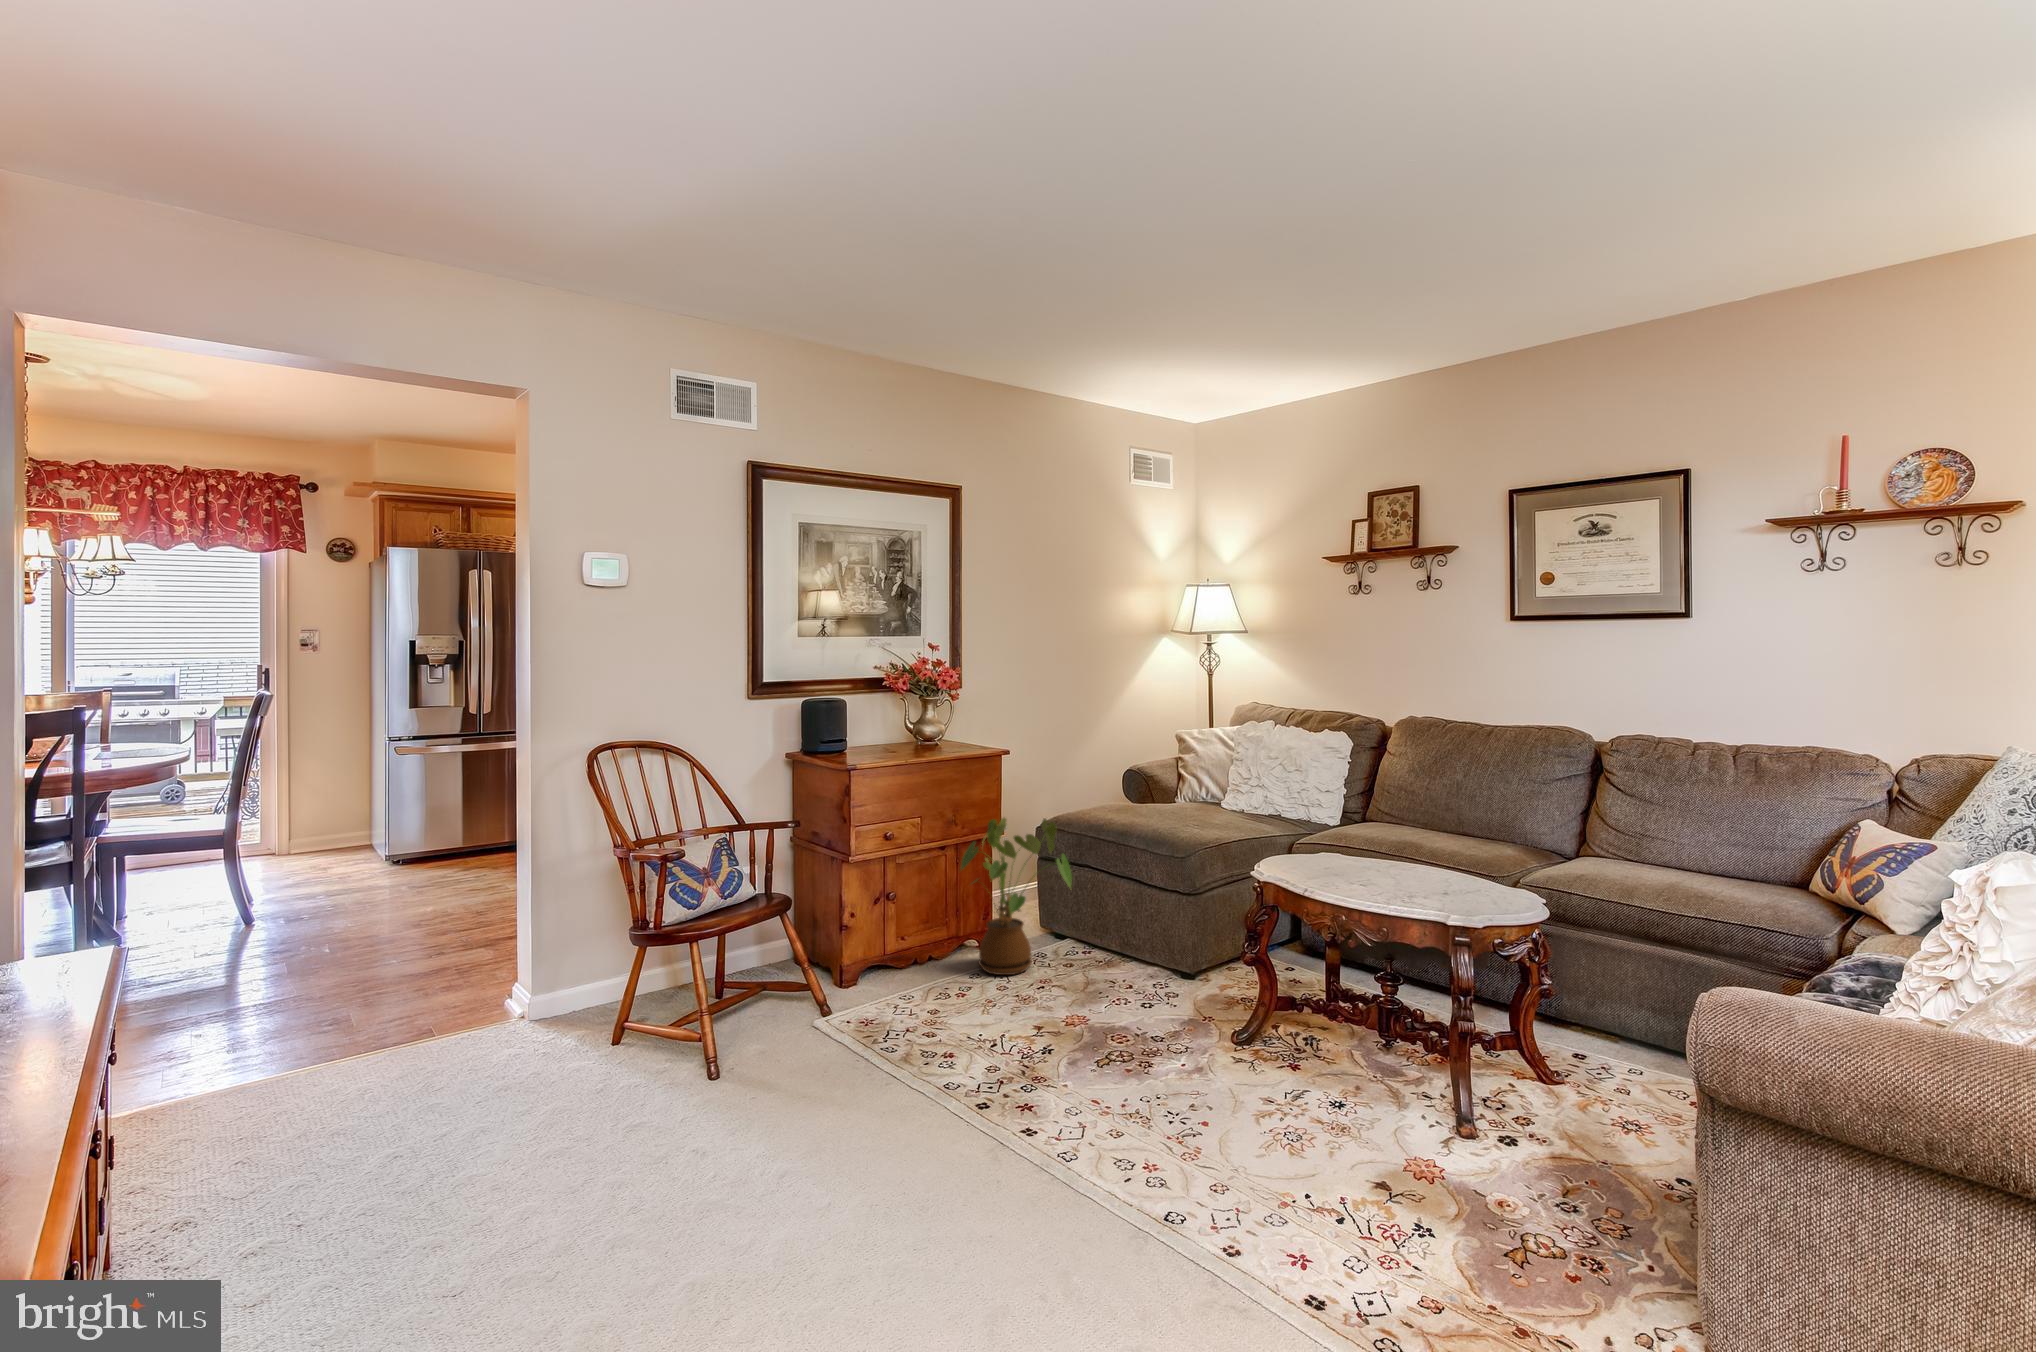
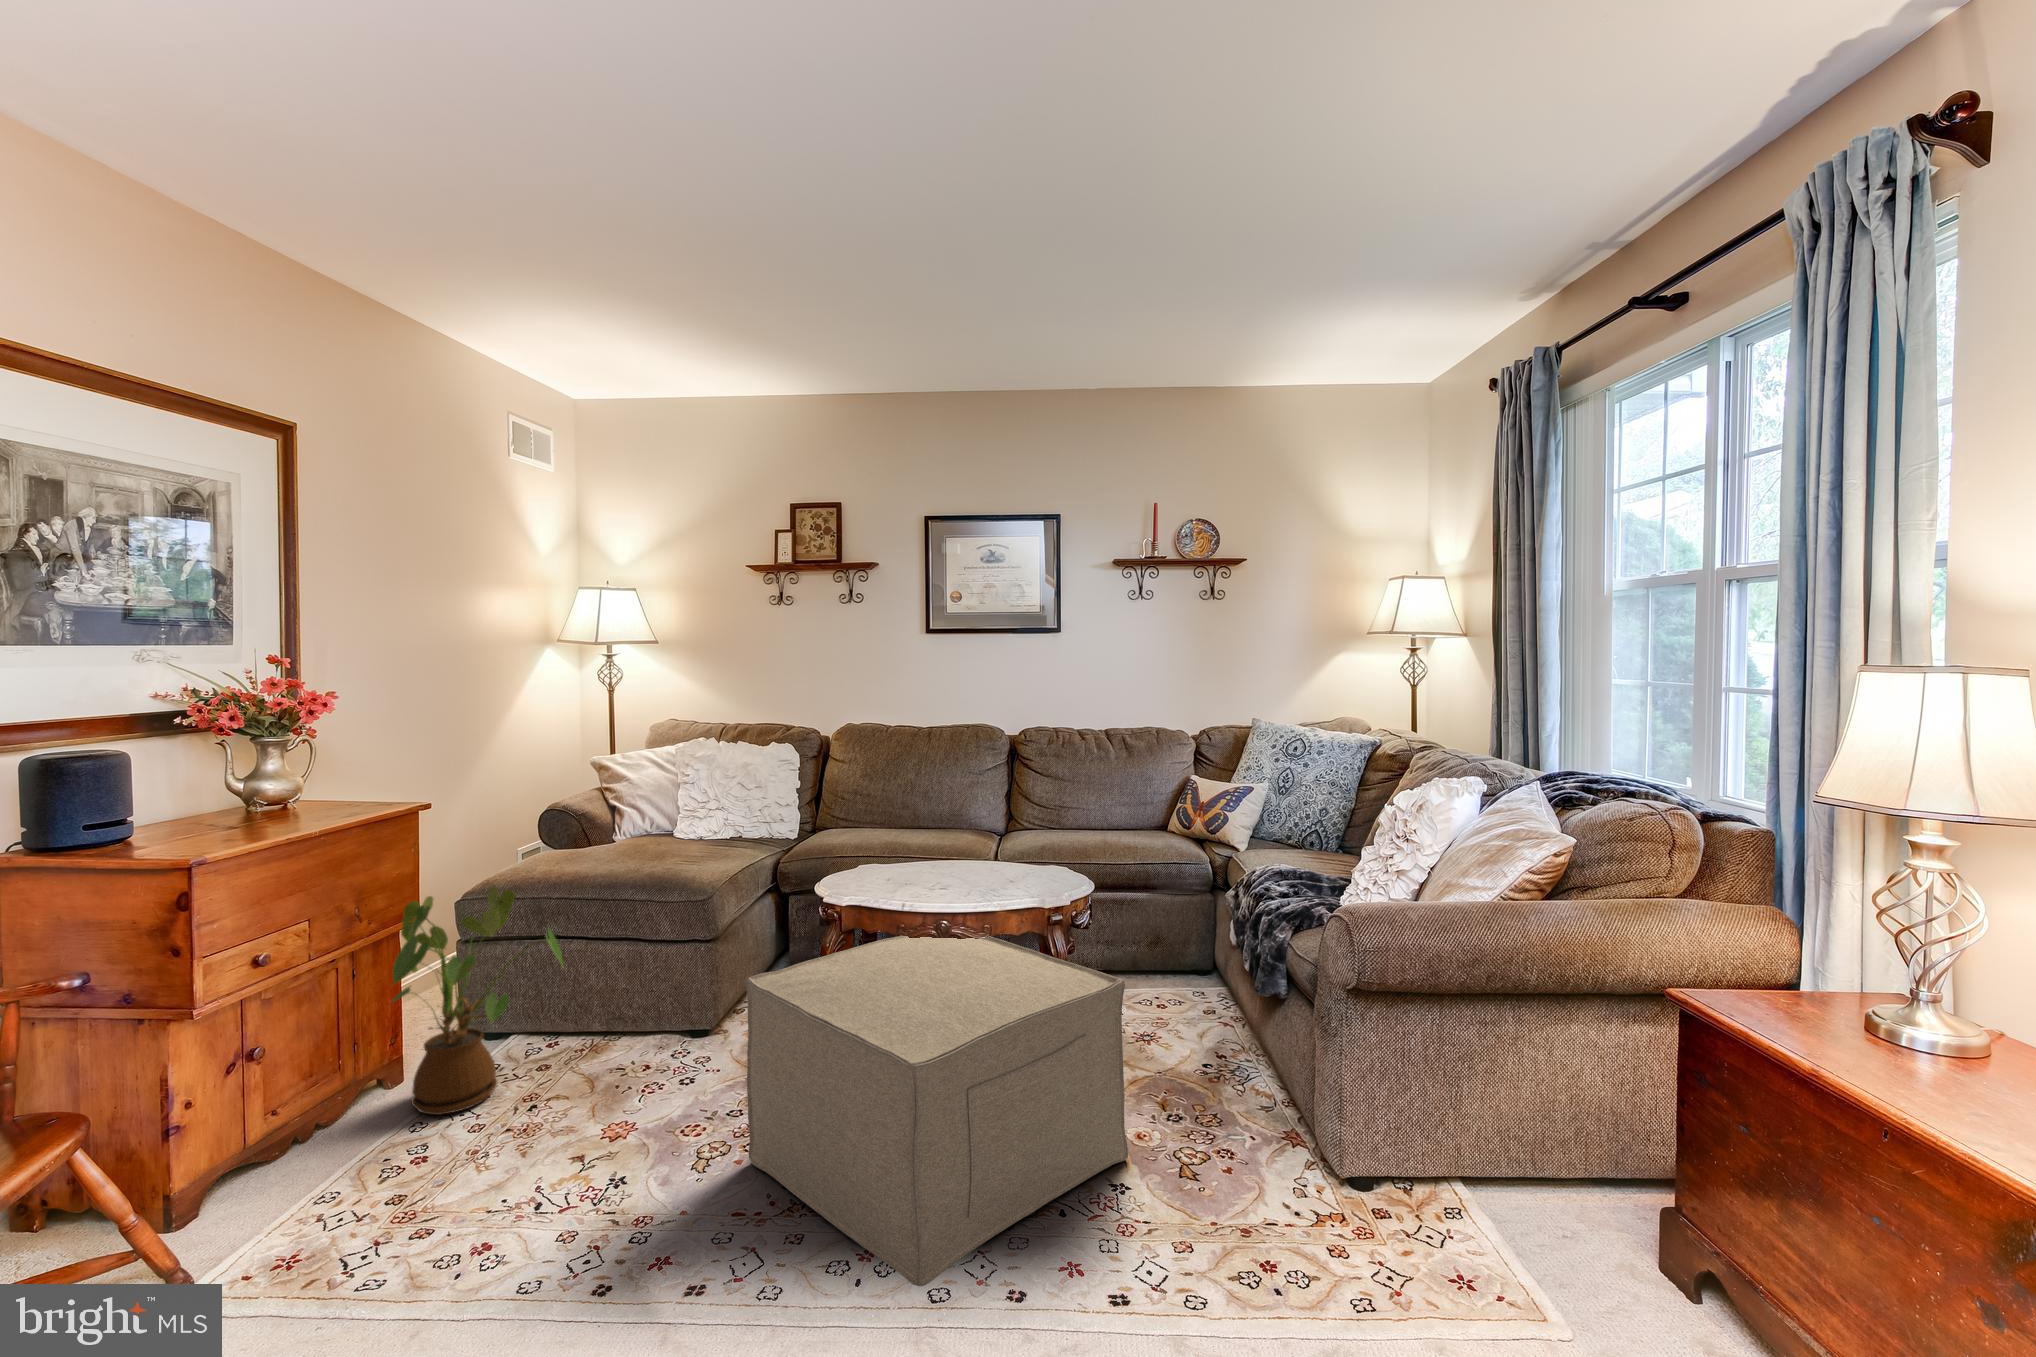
ottoman: none [1133,916,1464,1211] -> present [746,936,1128,1286]

